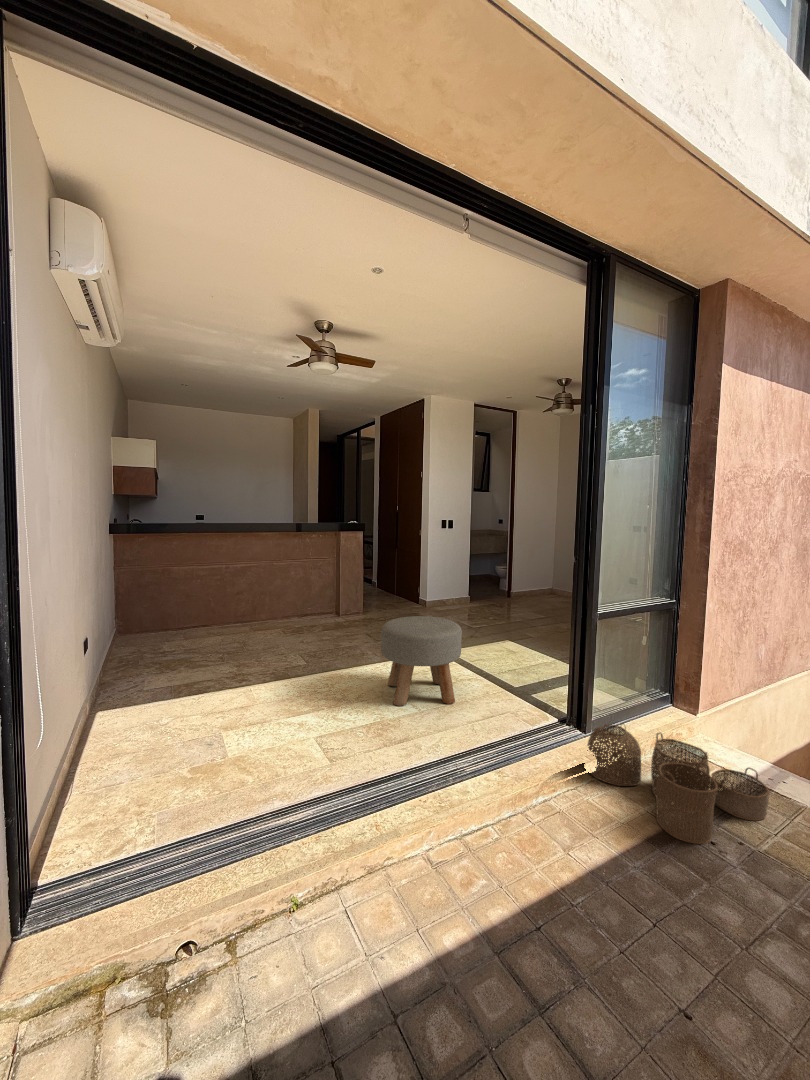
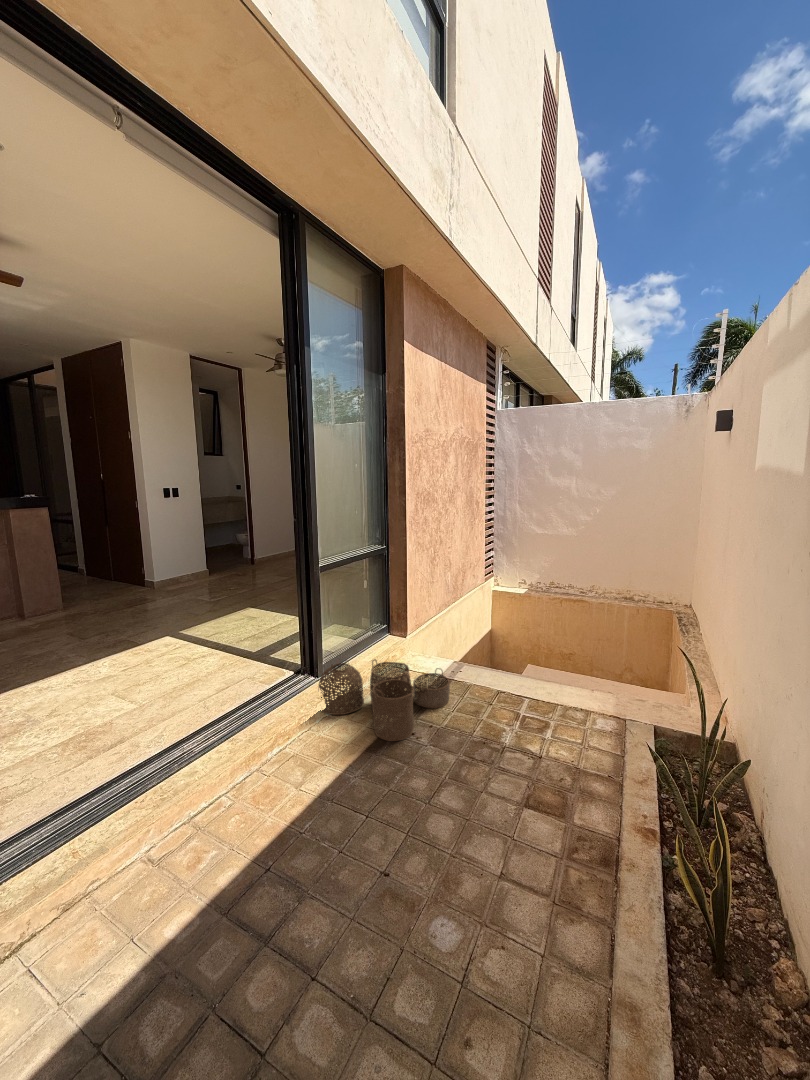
ottoman: present [381,616,462,706] -> none [78,597,187,706]

